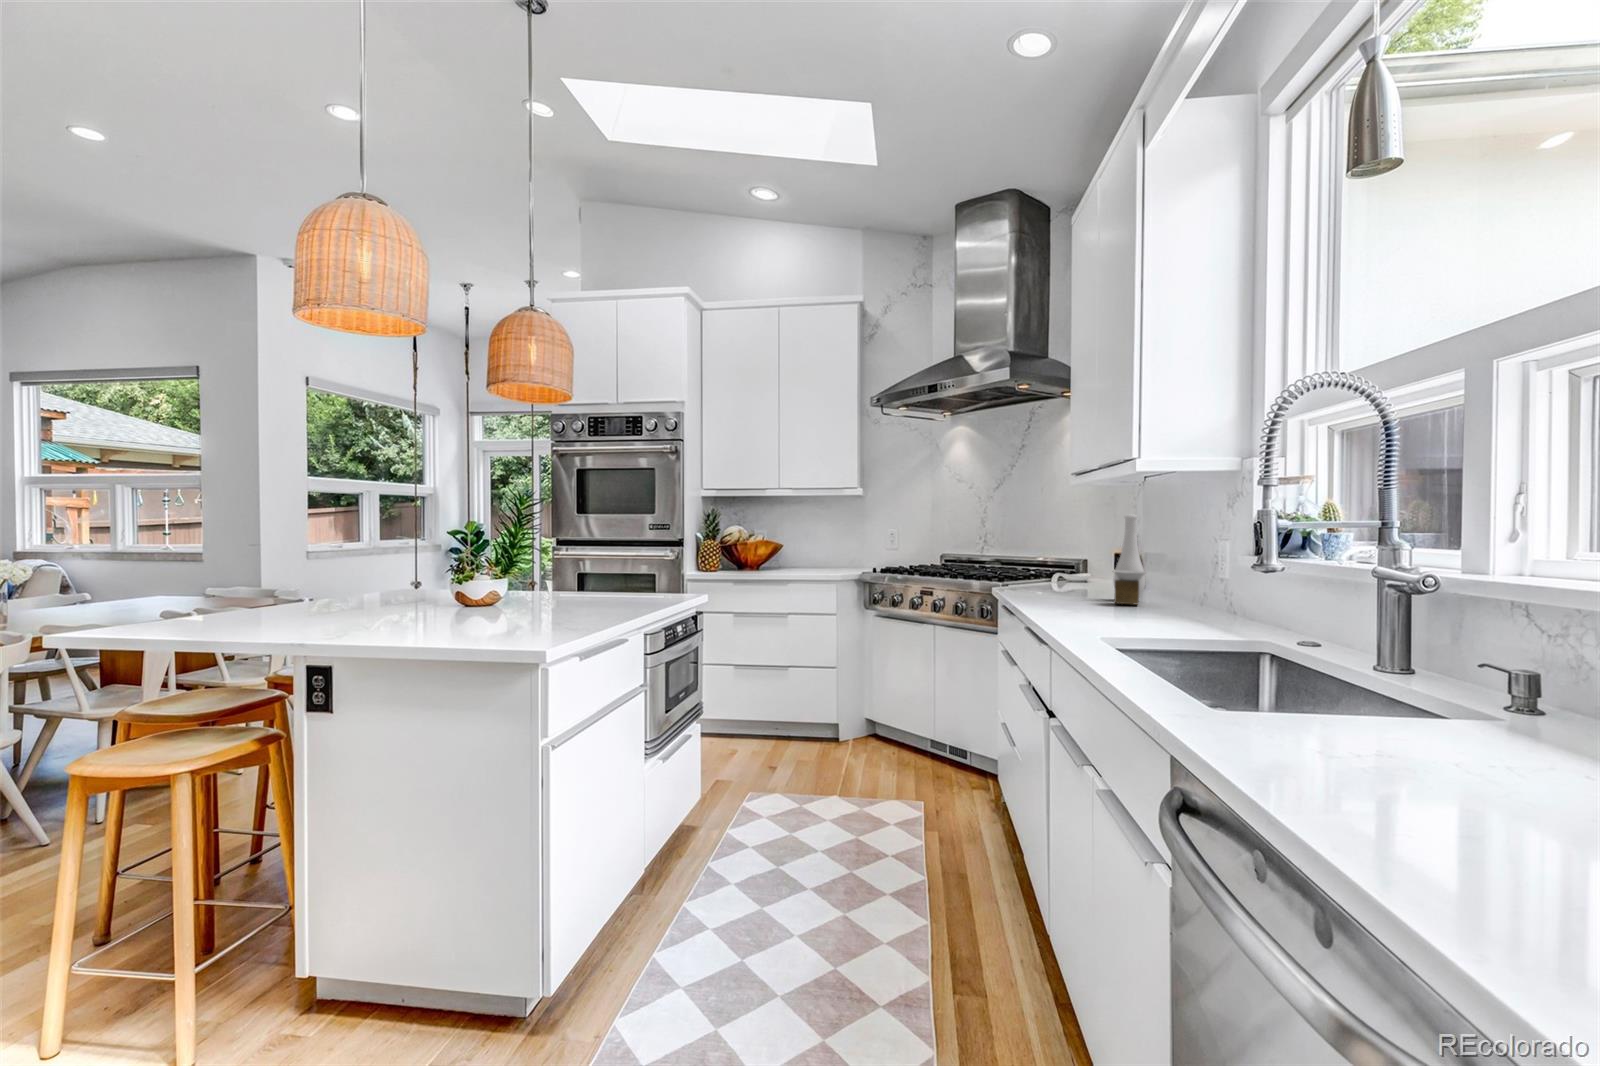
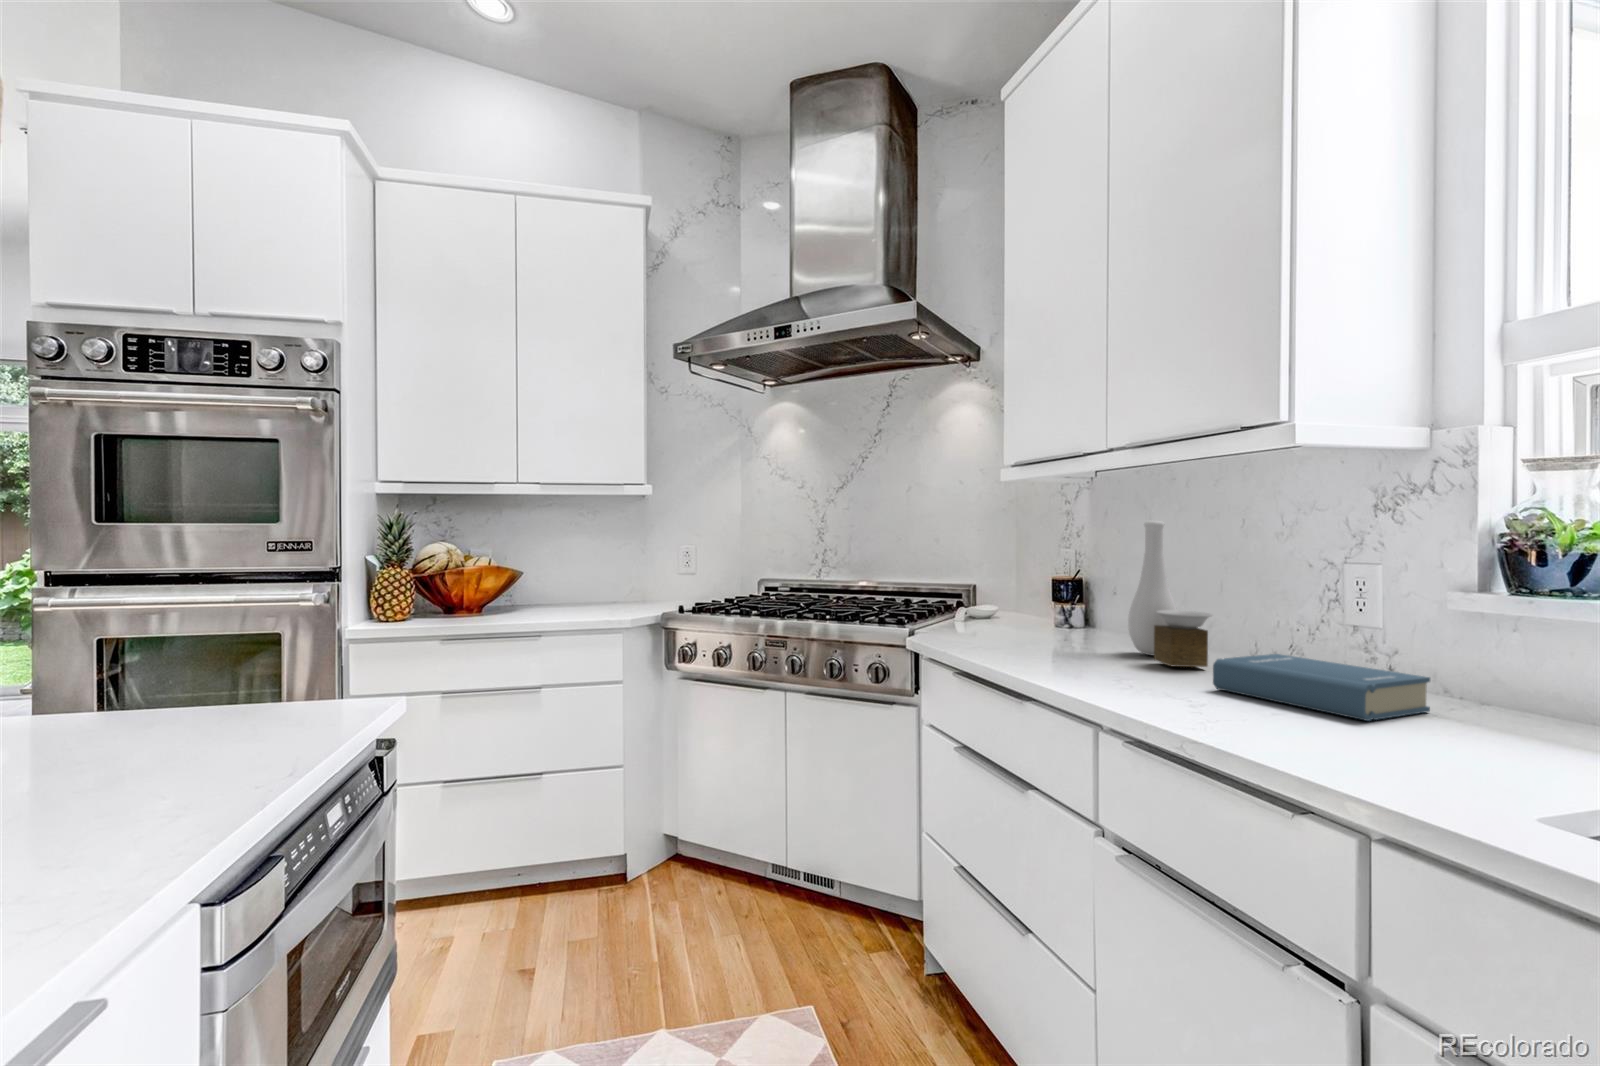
hardback book: none [1106,594,1204,623] -> present [1213,654,1430,721]

